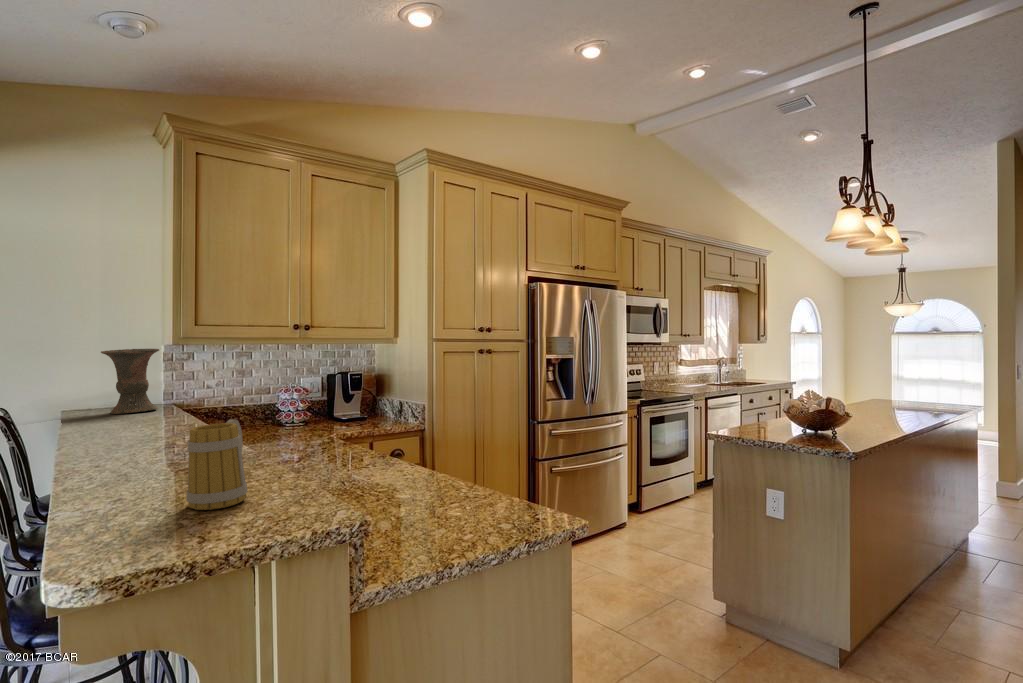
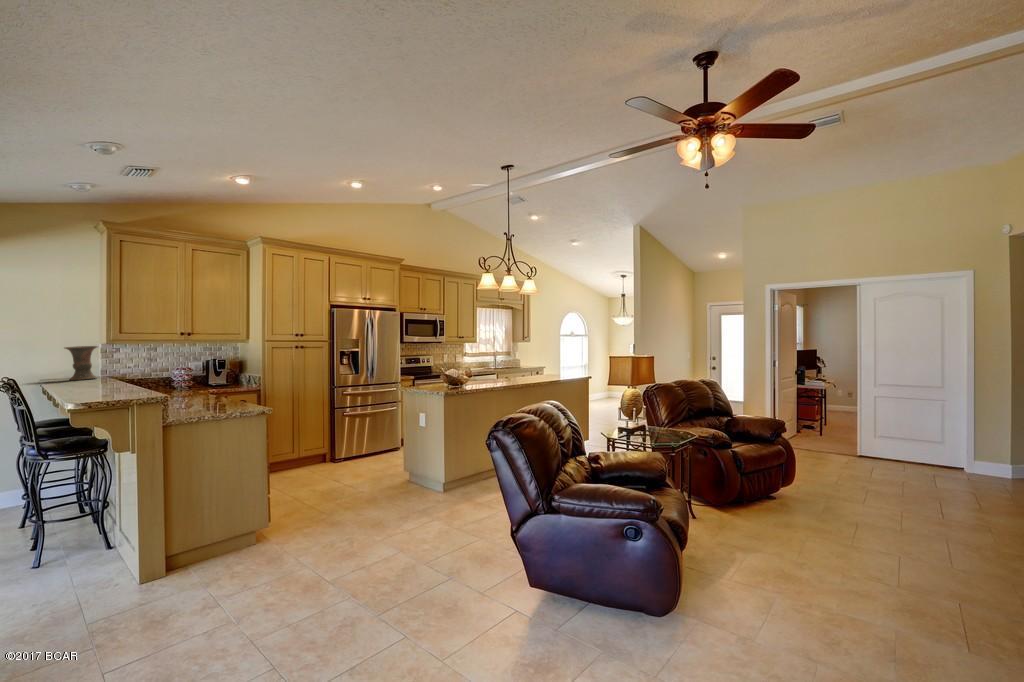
mug: present [186,420,247,510] -> none [107,370,130,397]

